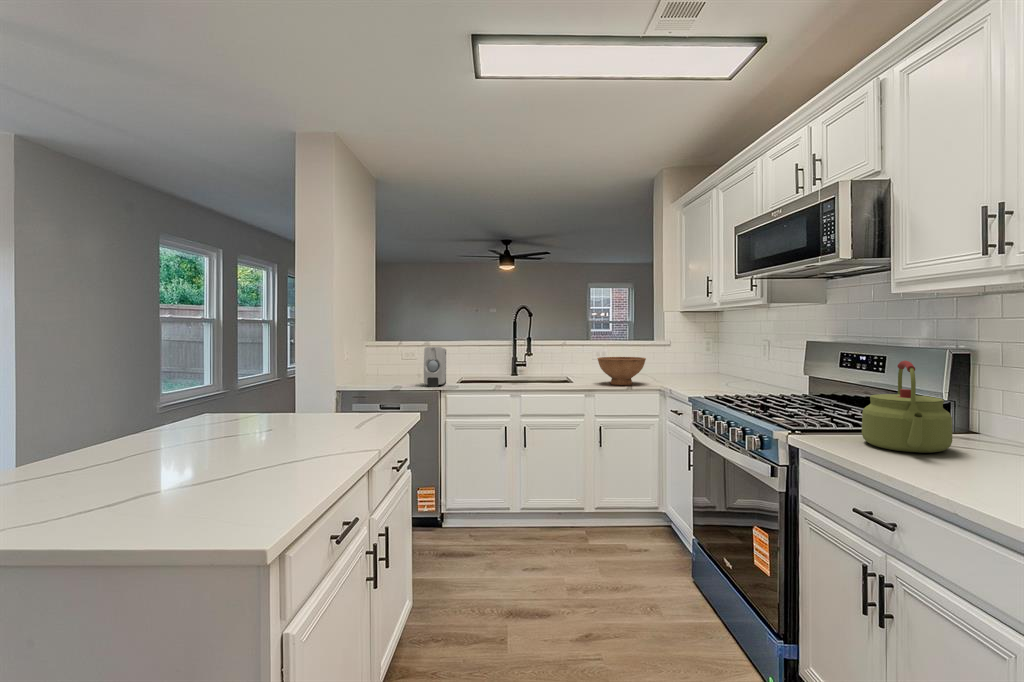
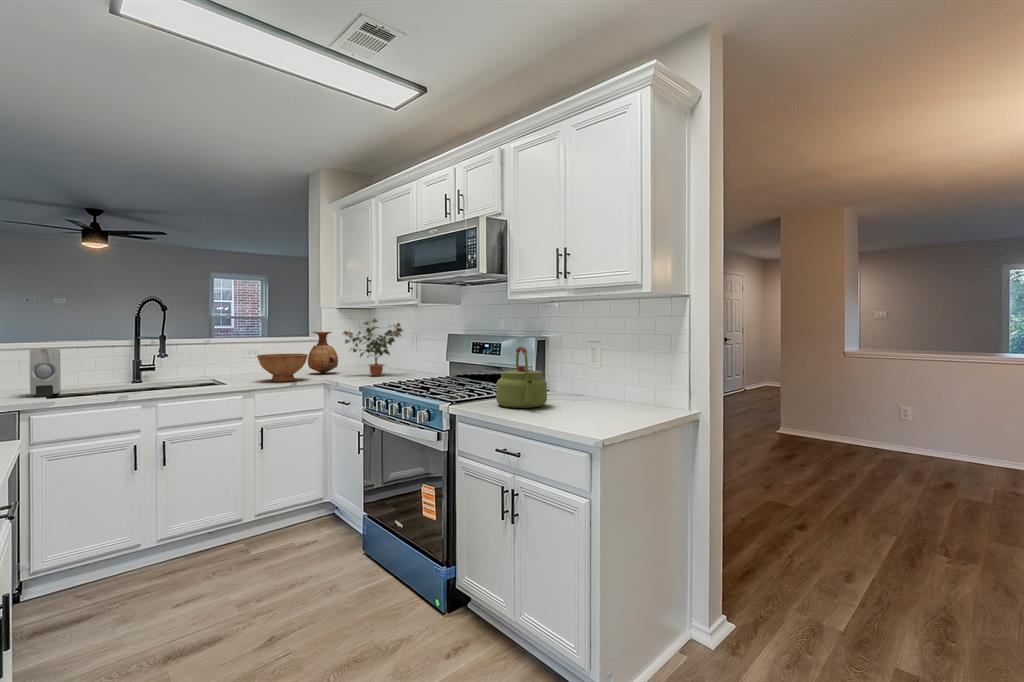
potted plant: none [684,321,754,385] -> present [343,319,403,376]
vase: none [650,335,681,378] -> present [308,332,338,374]

